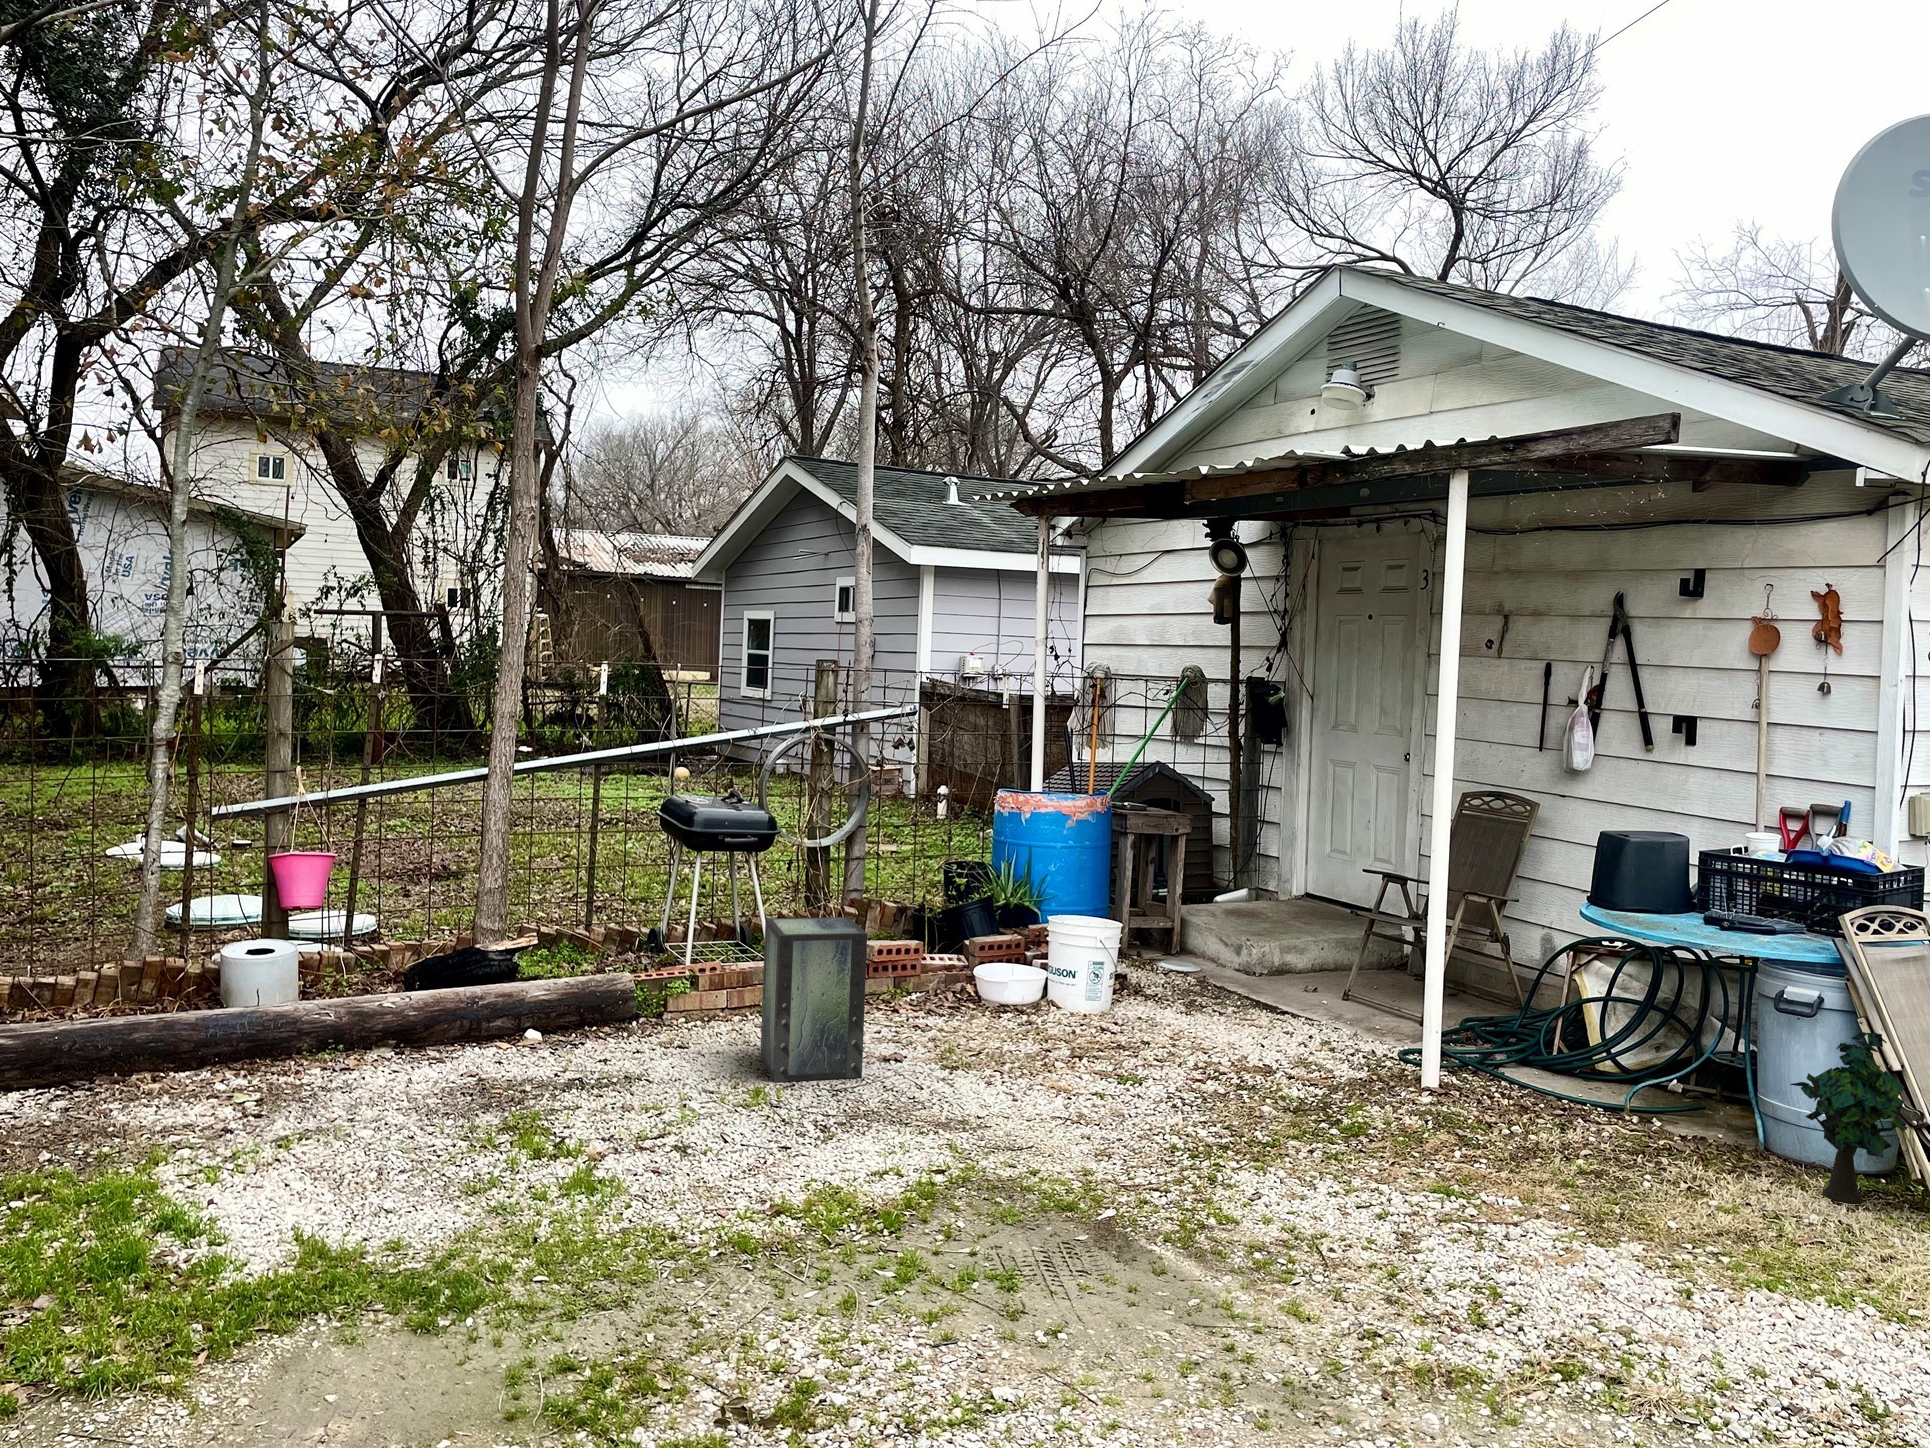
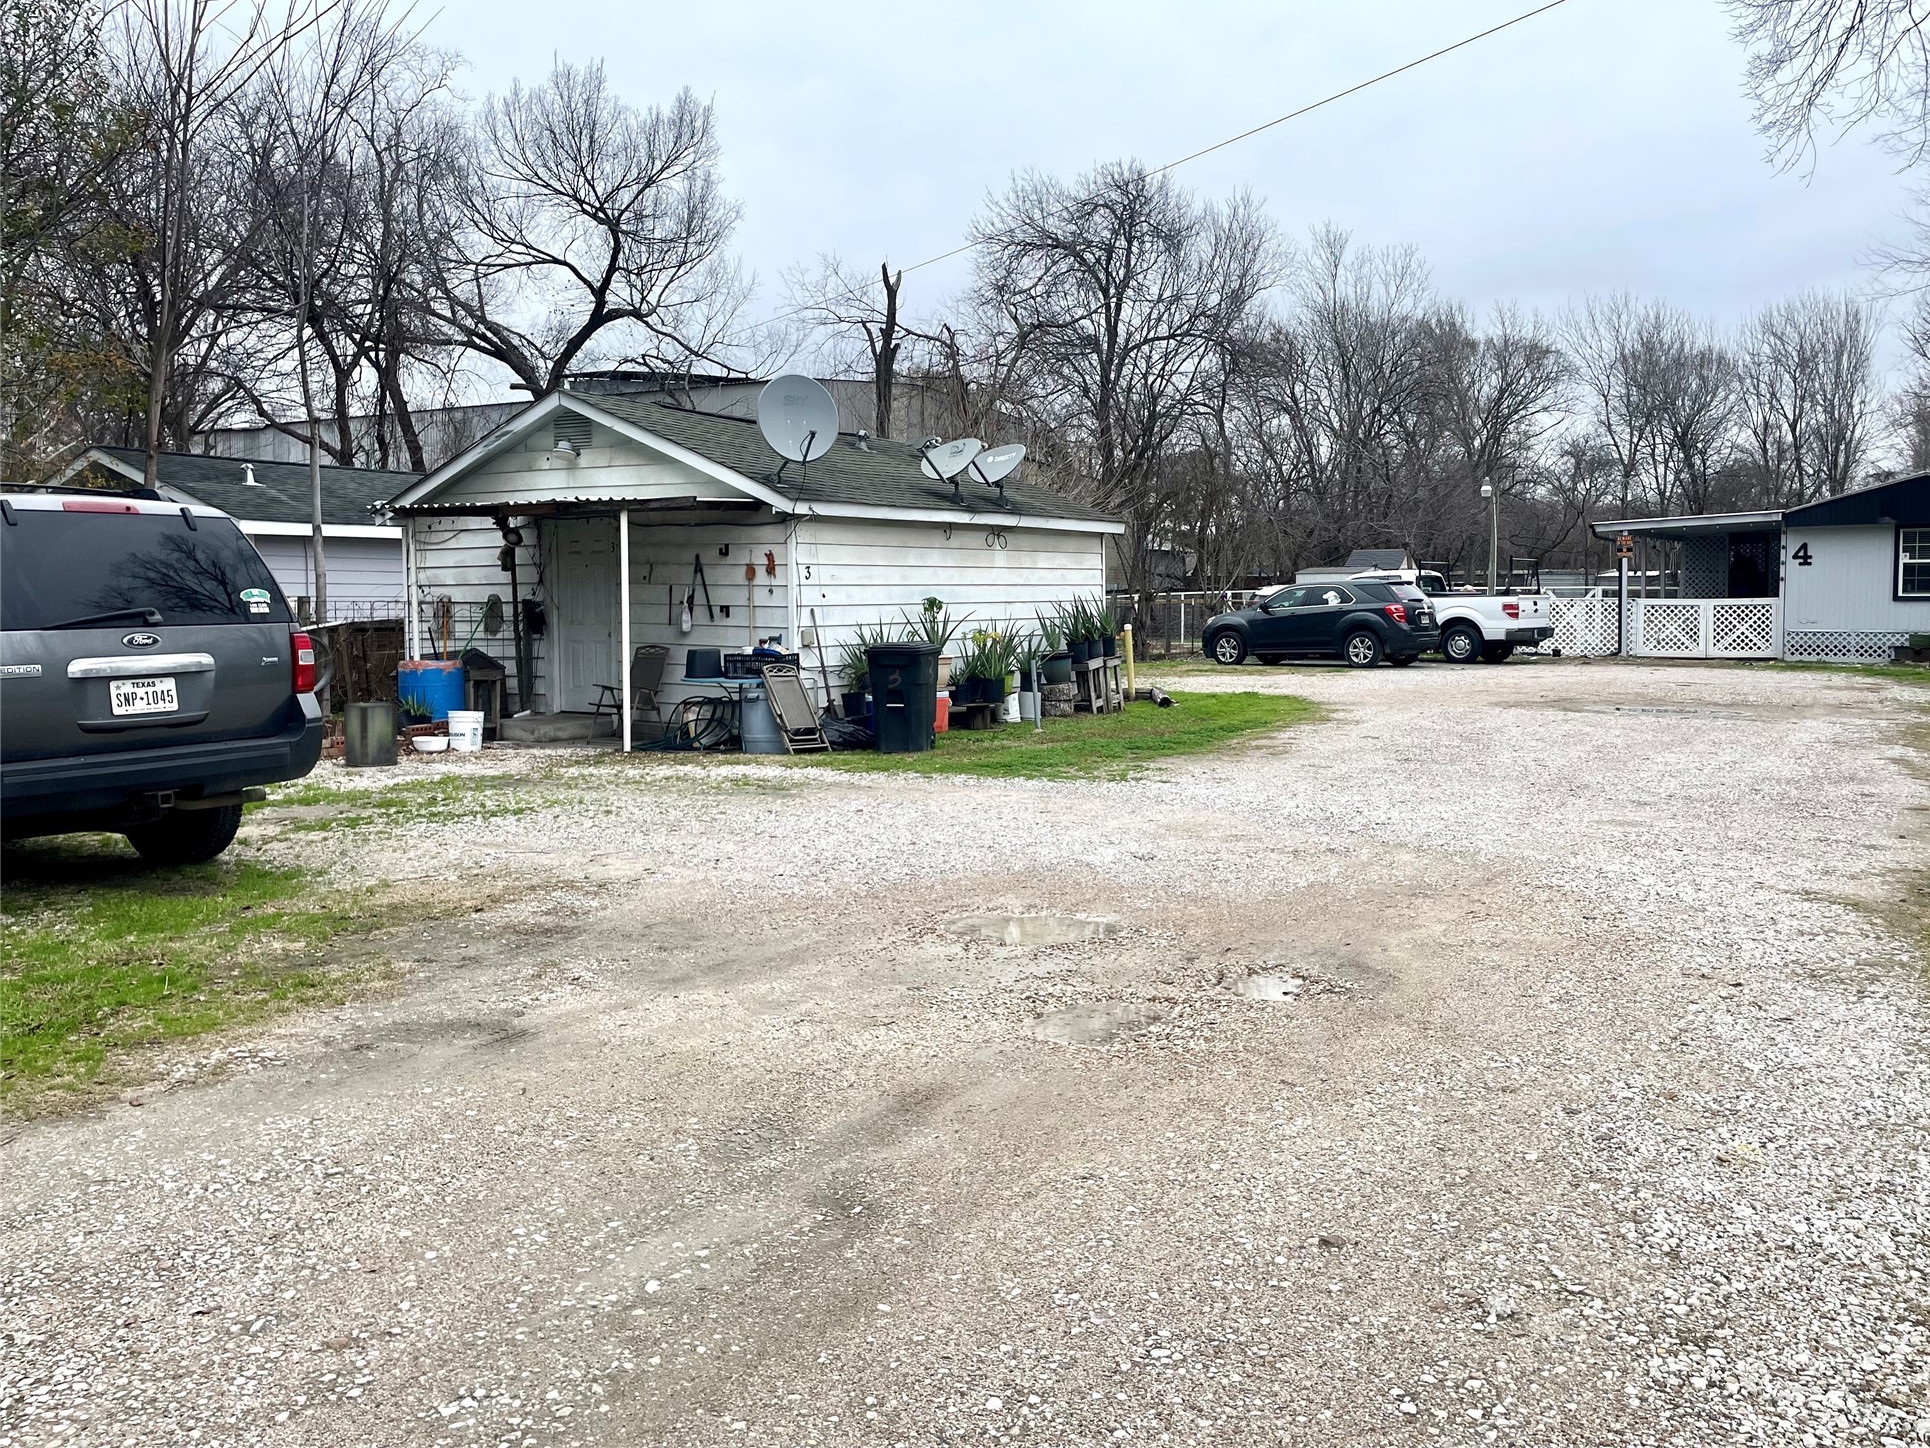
decorative plant: present [1791,1032,1908,1203] -> none [750,702,785,759]

